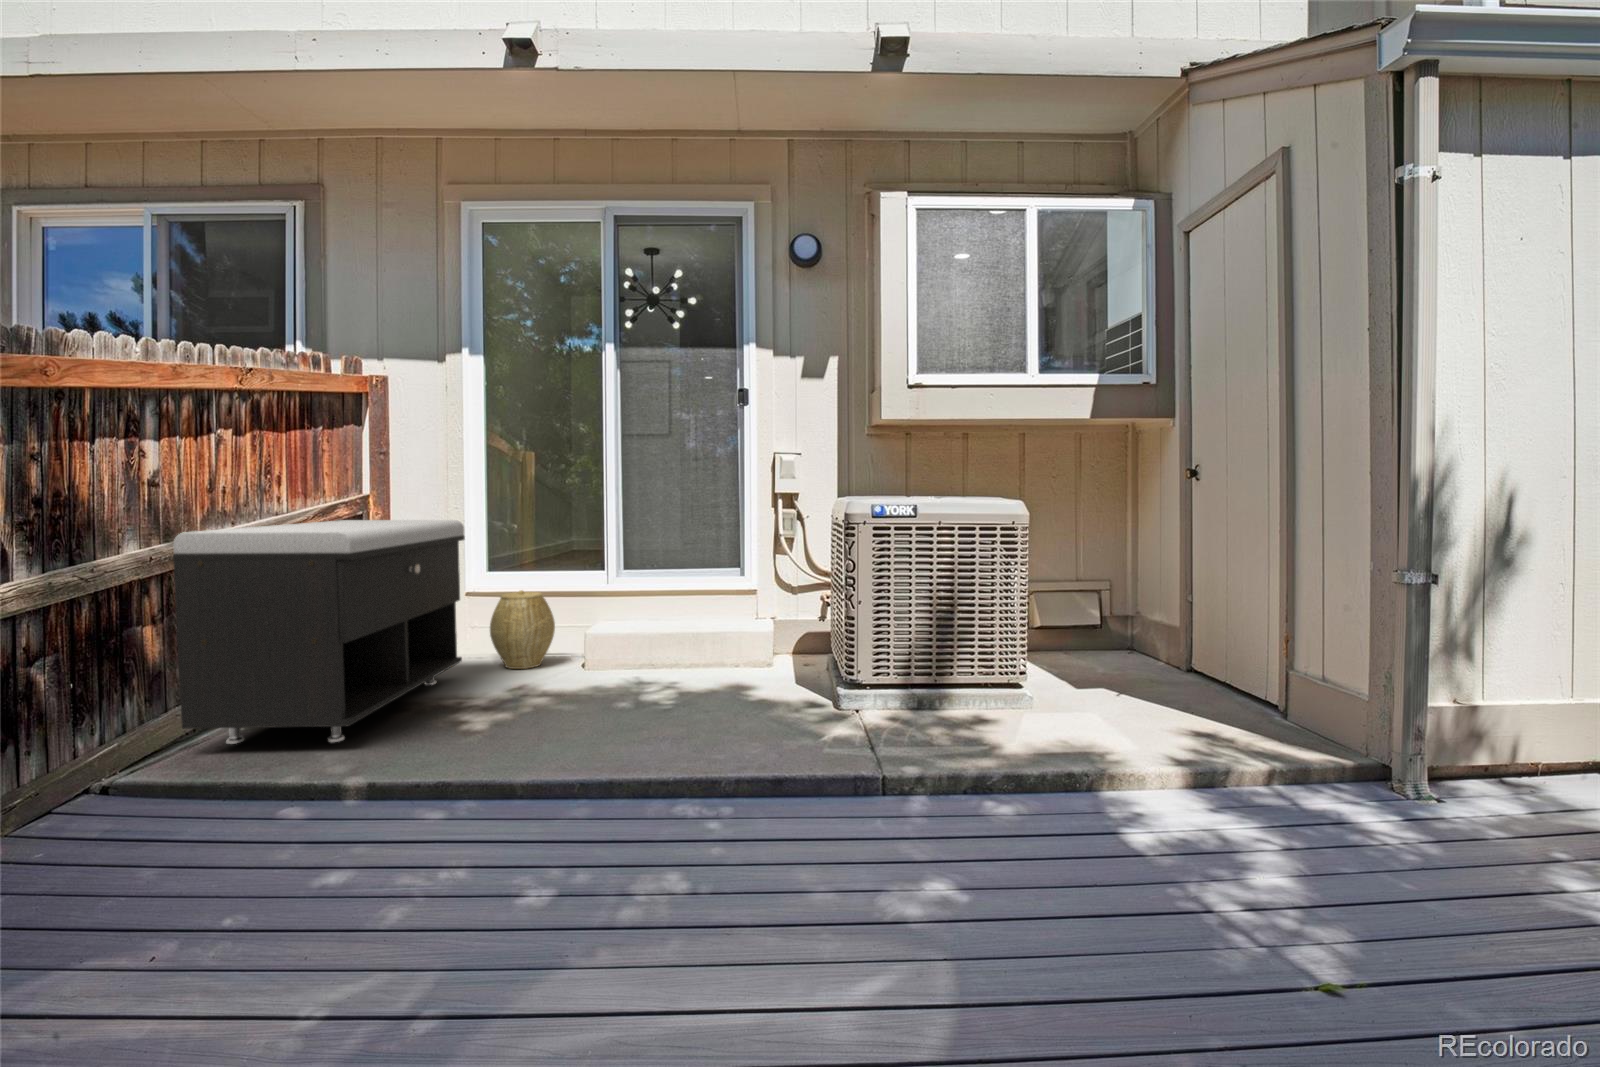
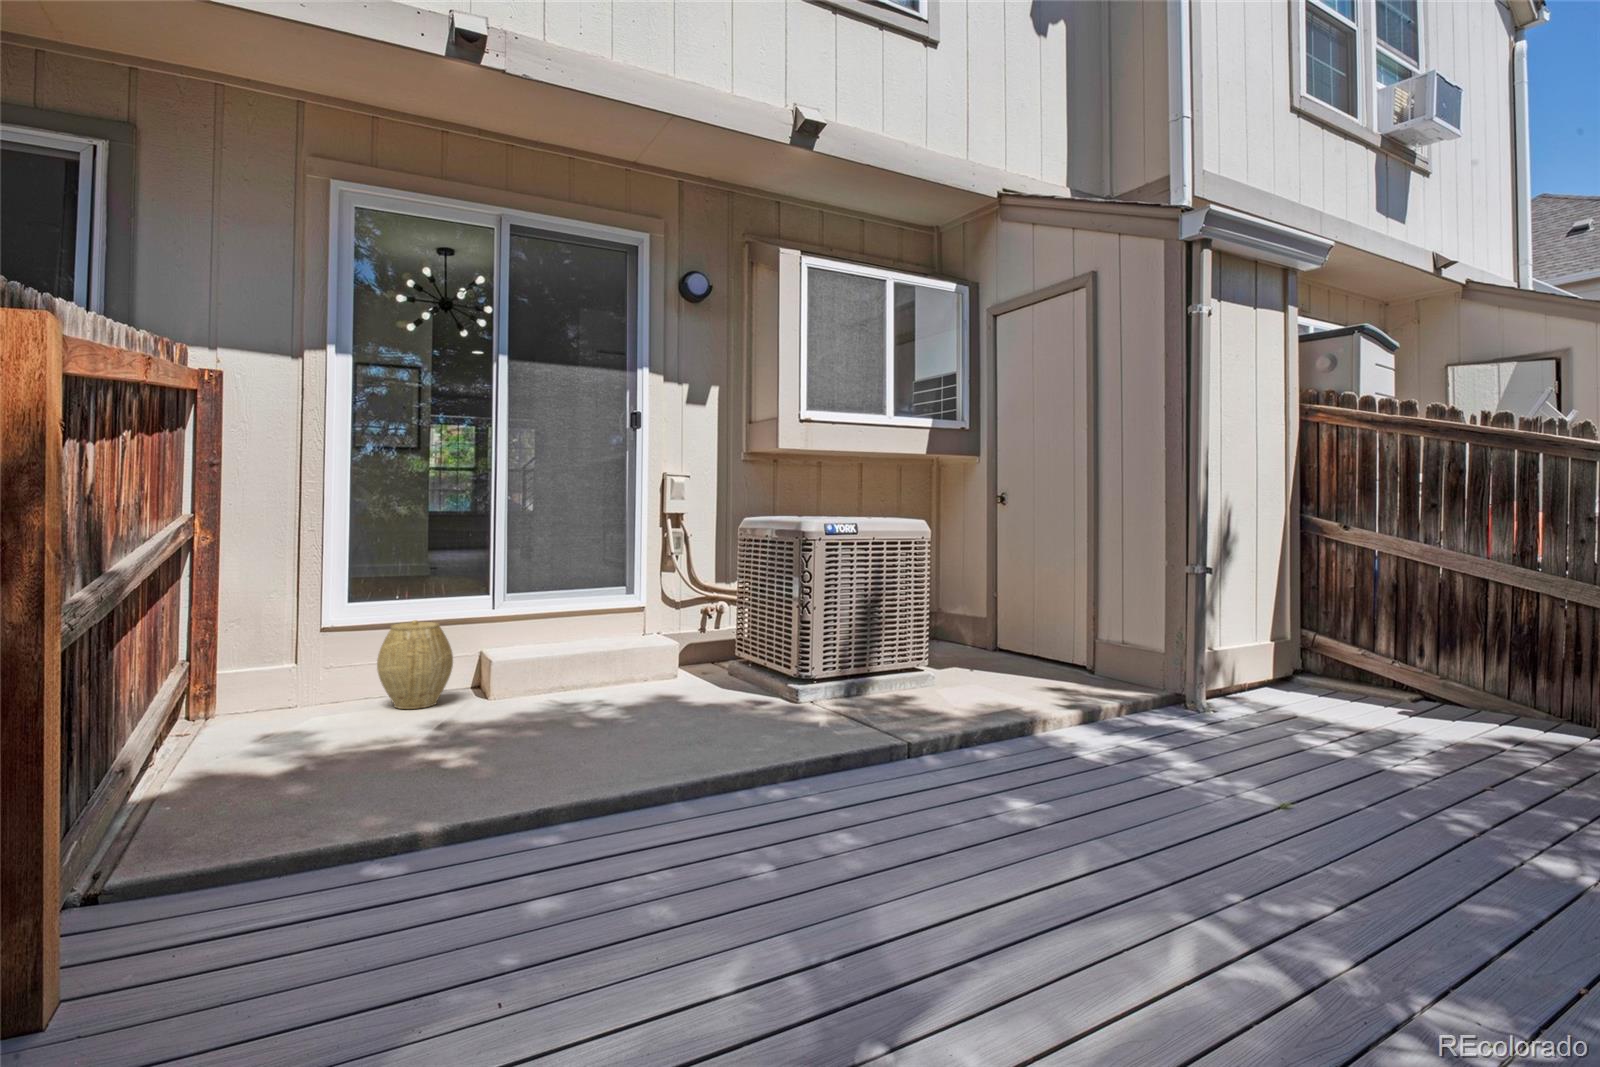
storage bench: present [173,520,465,744] -> none [140,541,380,812]

